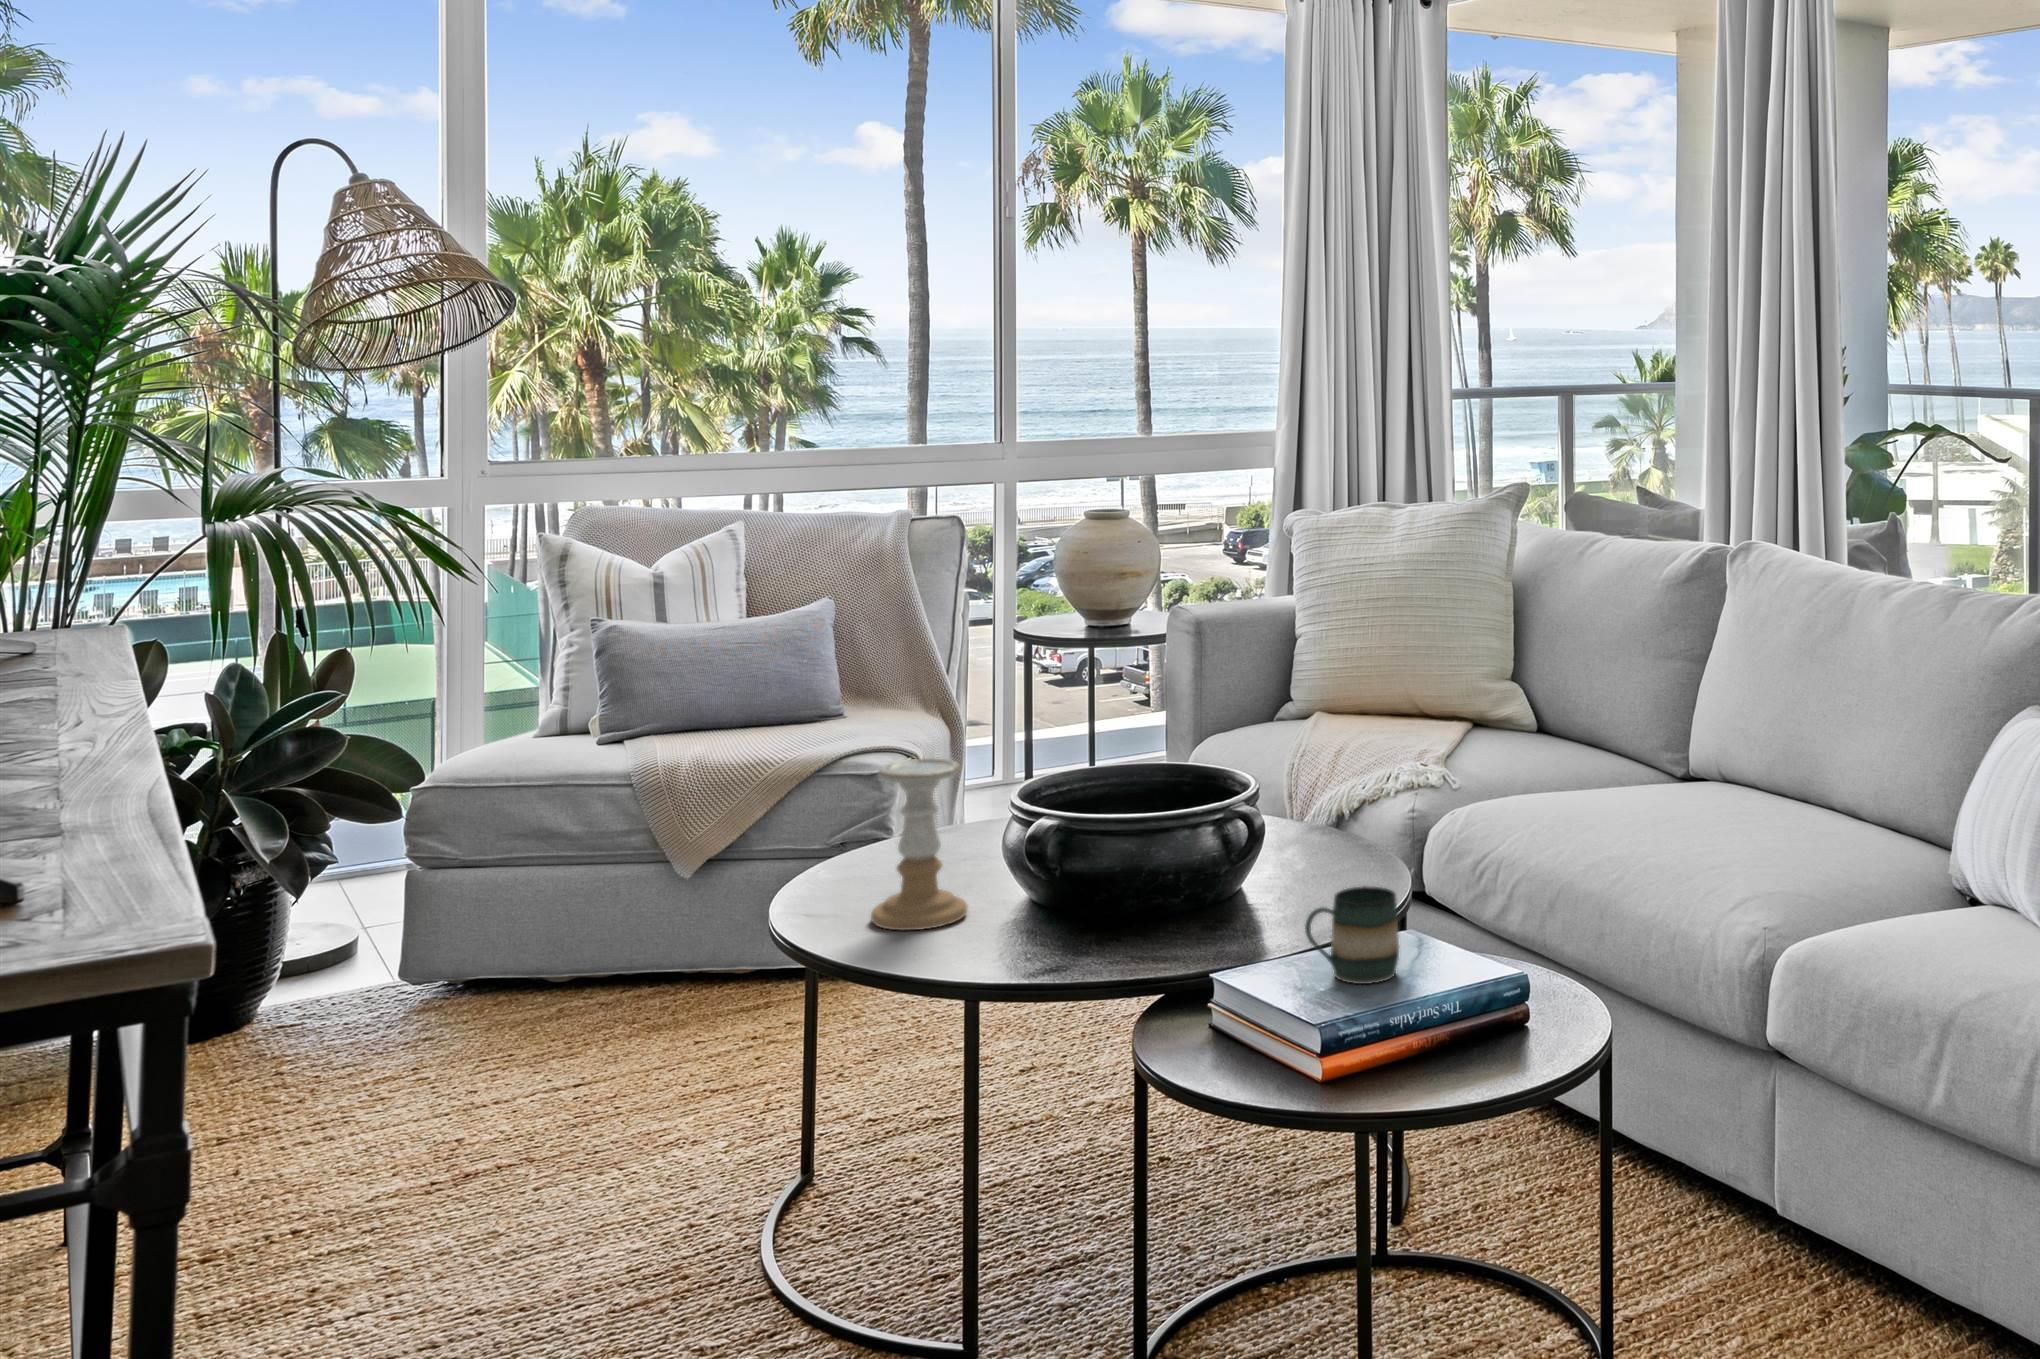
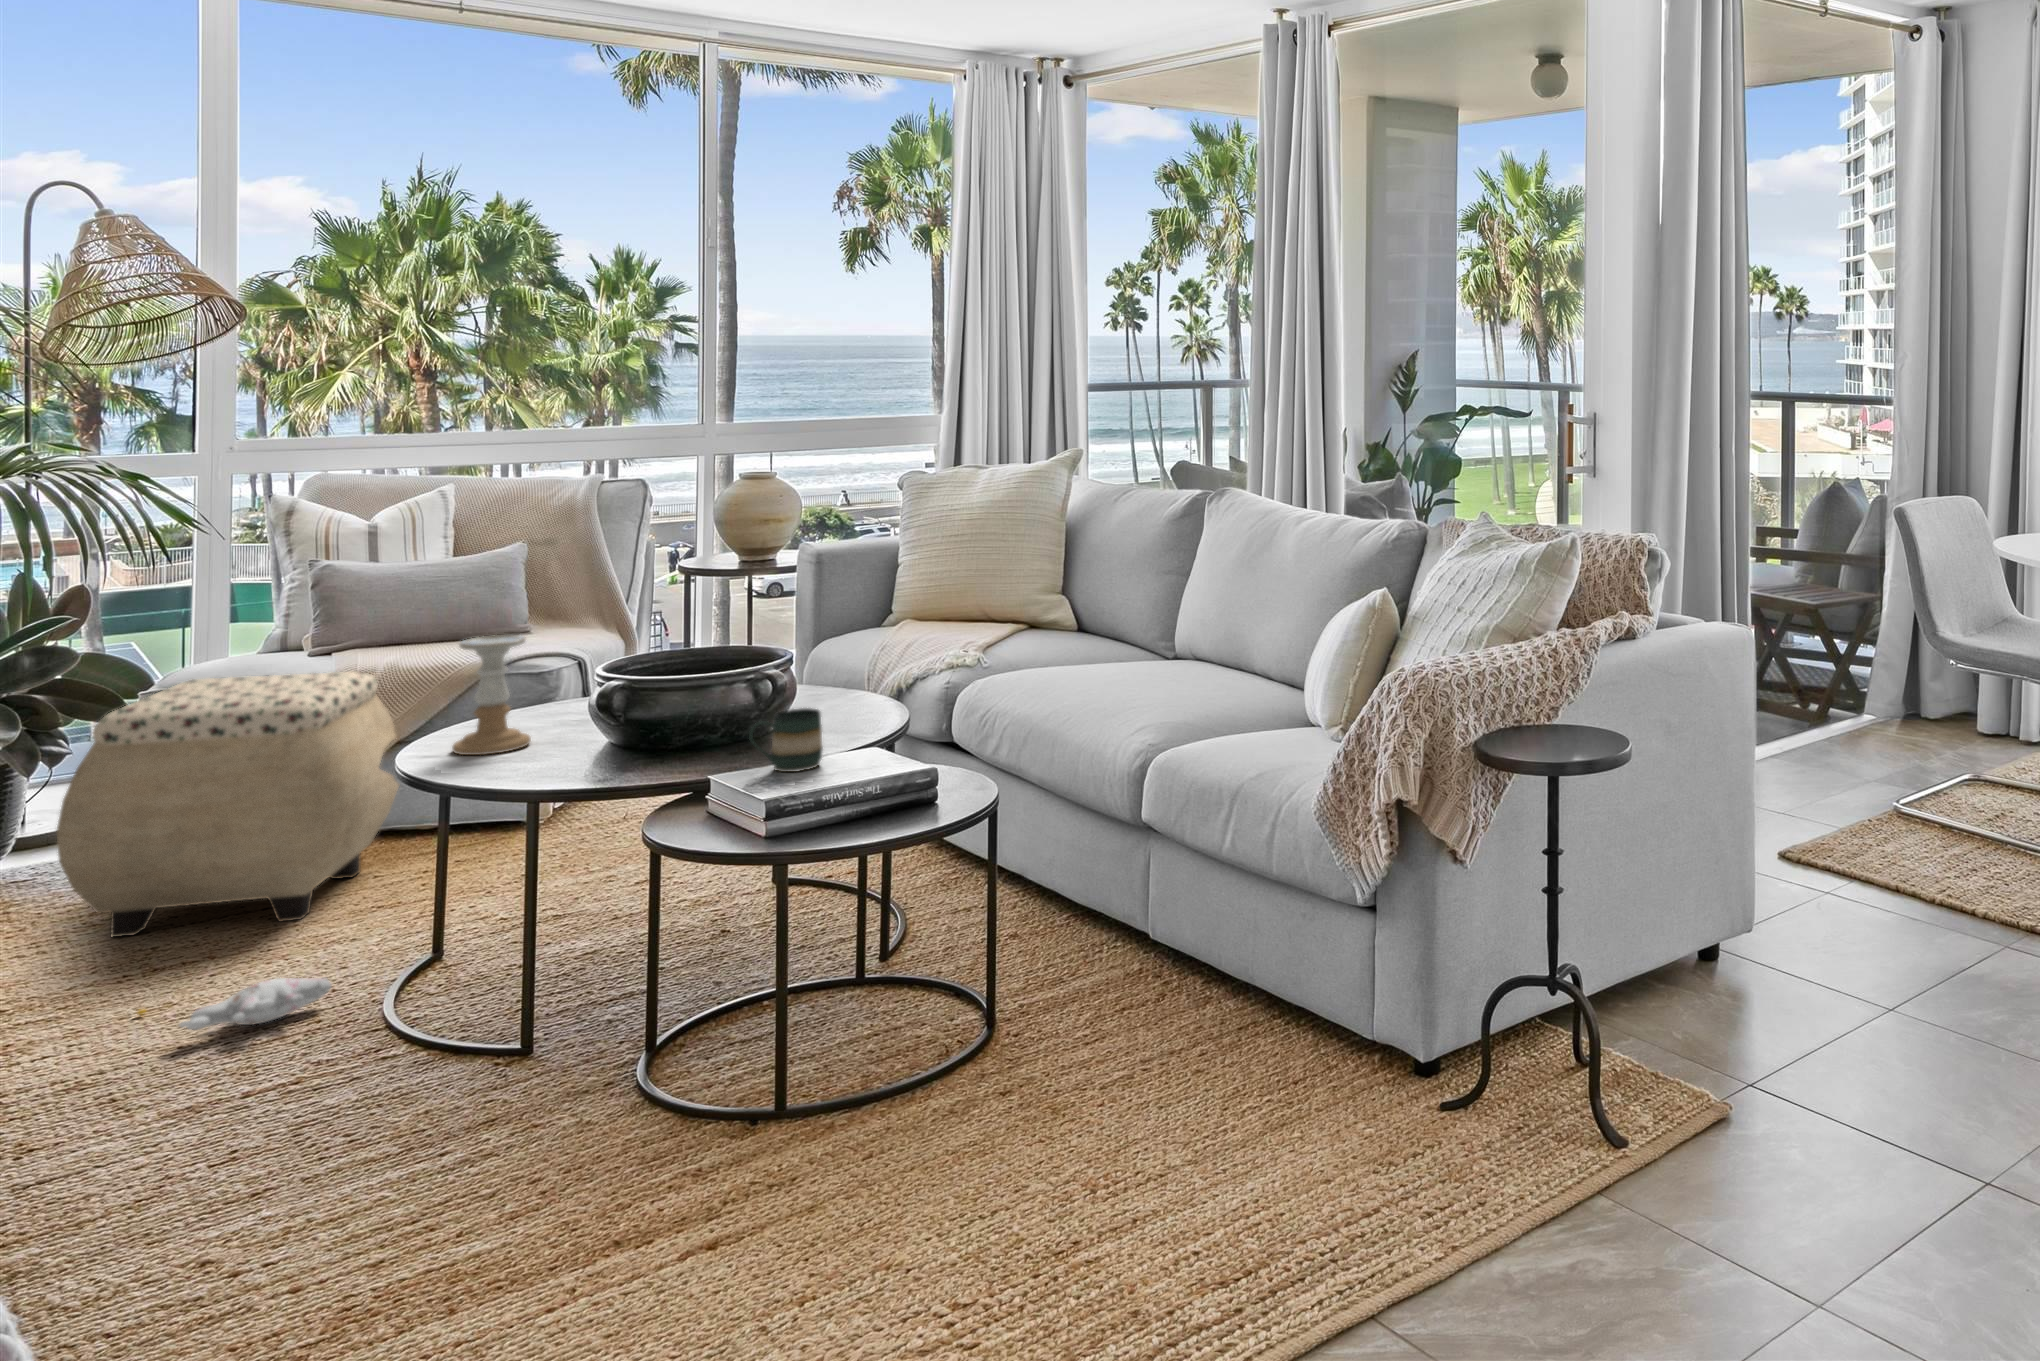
ottoman: none [343,774,721,1121] -> present [57,671,399,937]
plush toy: none [462,1213,699,1287] -> present [138,978,332,1030]

